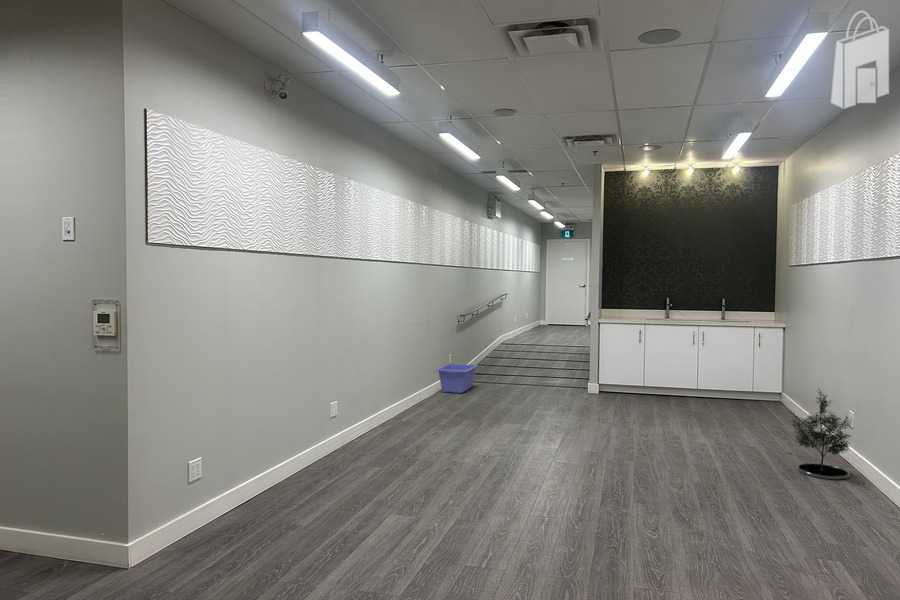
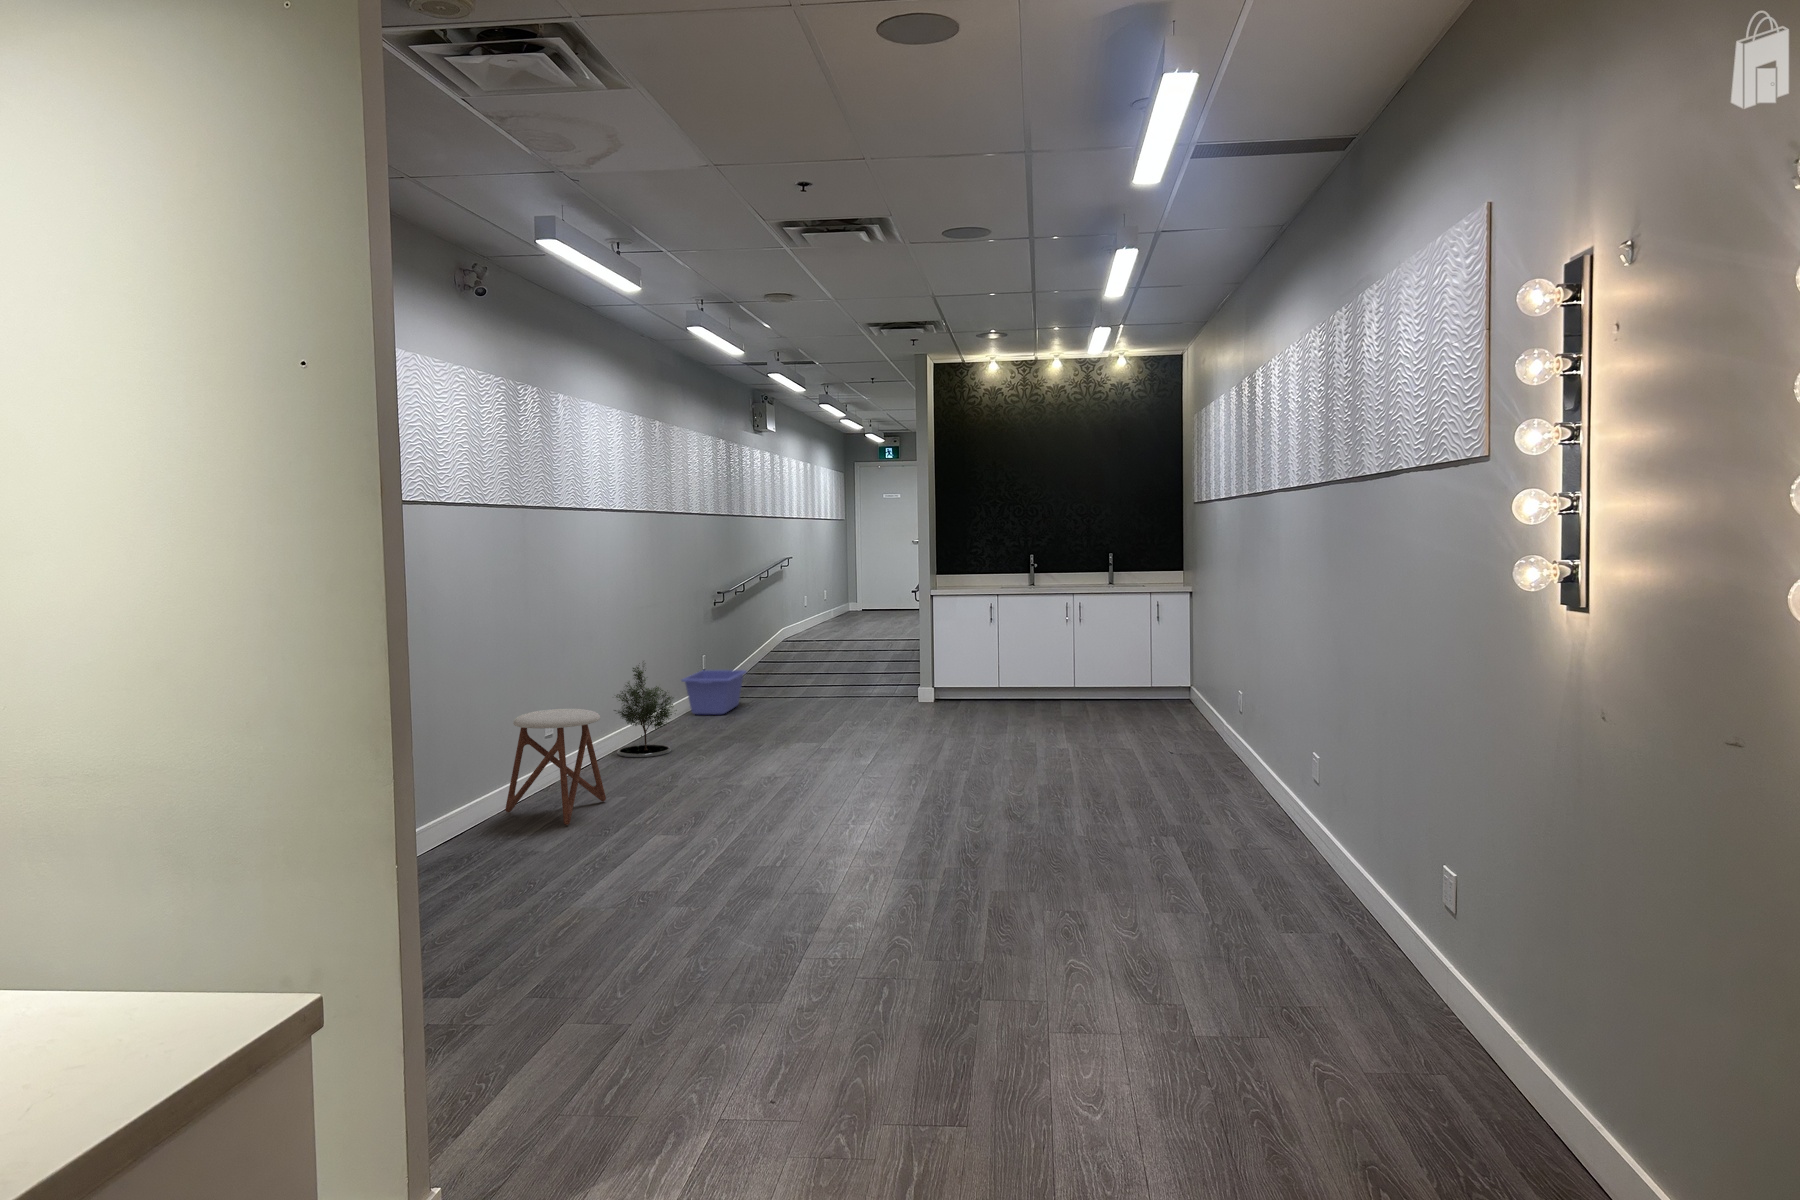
stool: none [316,390,381,471] -> present [505,709,606,825]
potted tree: present [790,390,852,480] -> present [614,666,677,757]

